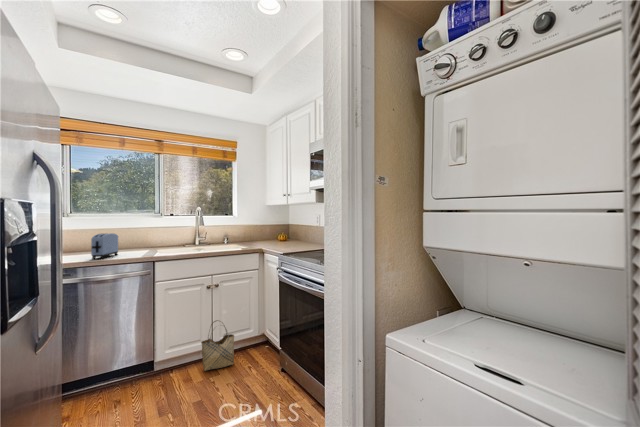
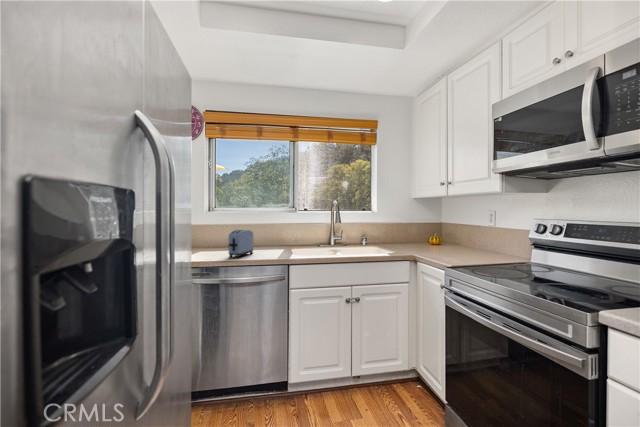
woven basket: present [201,320,234,371] -> none [340,344,379,407]

